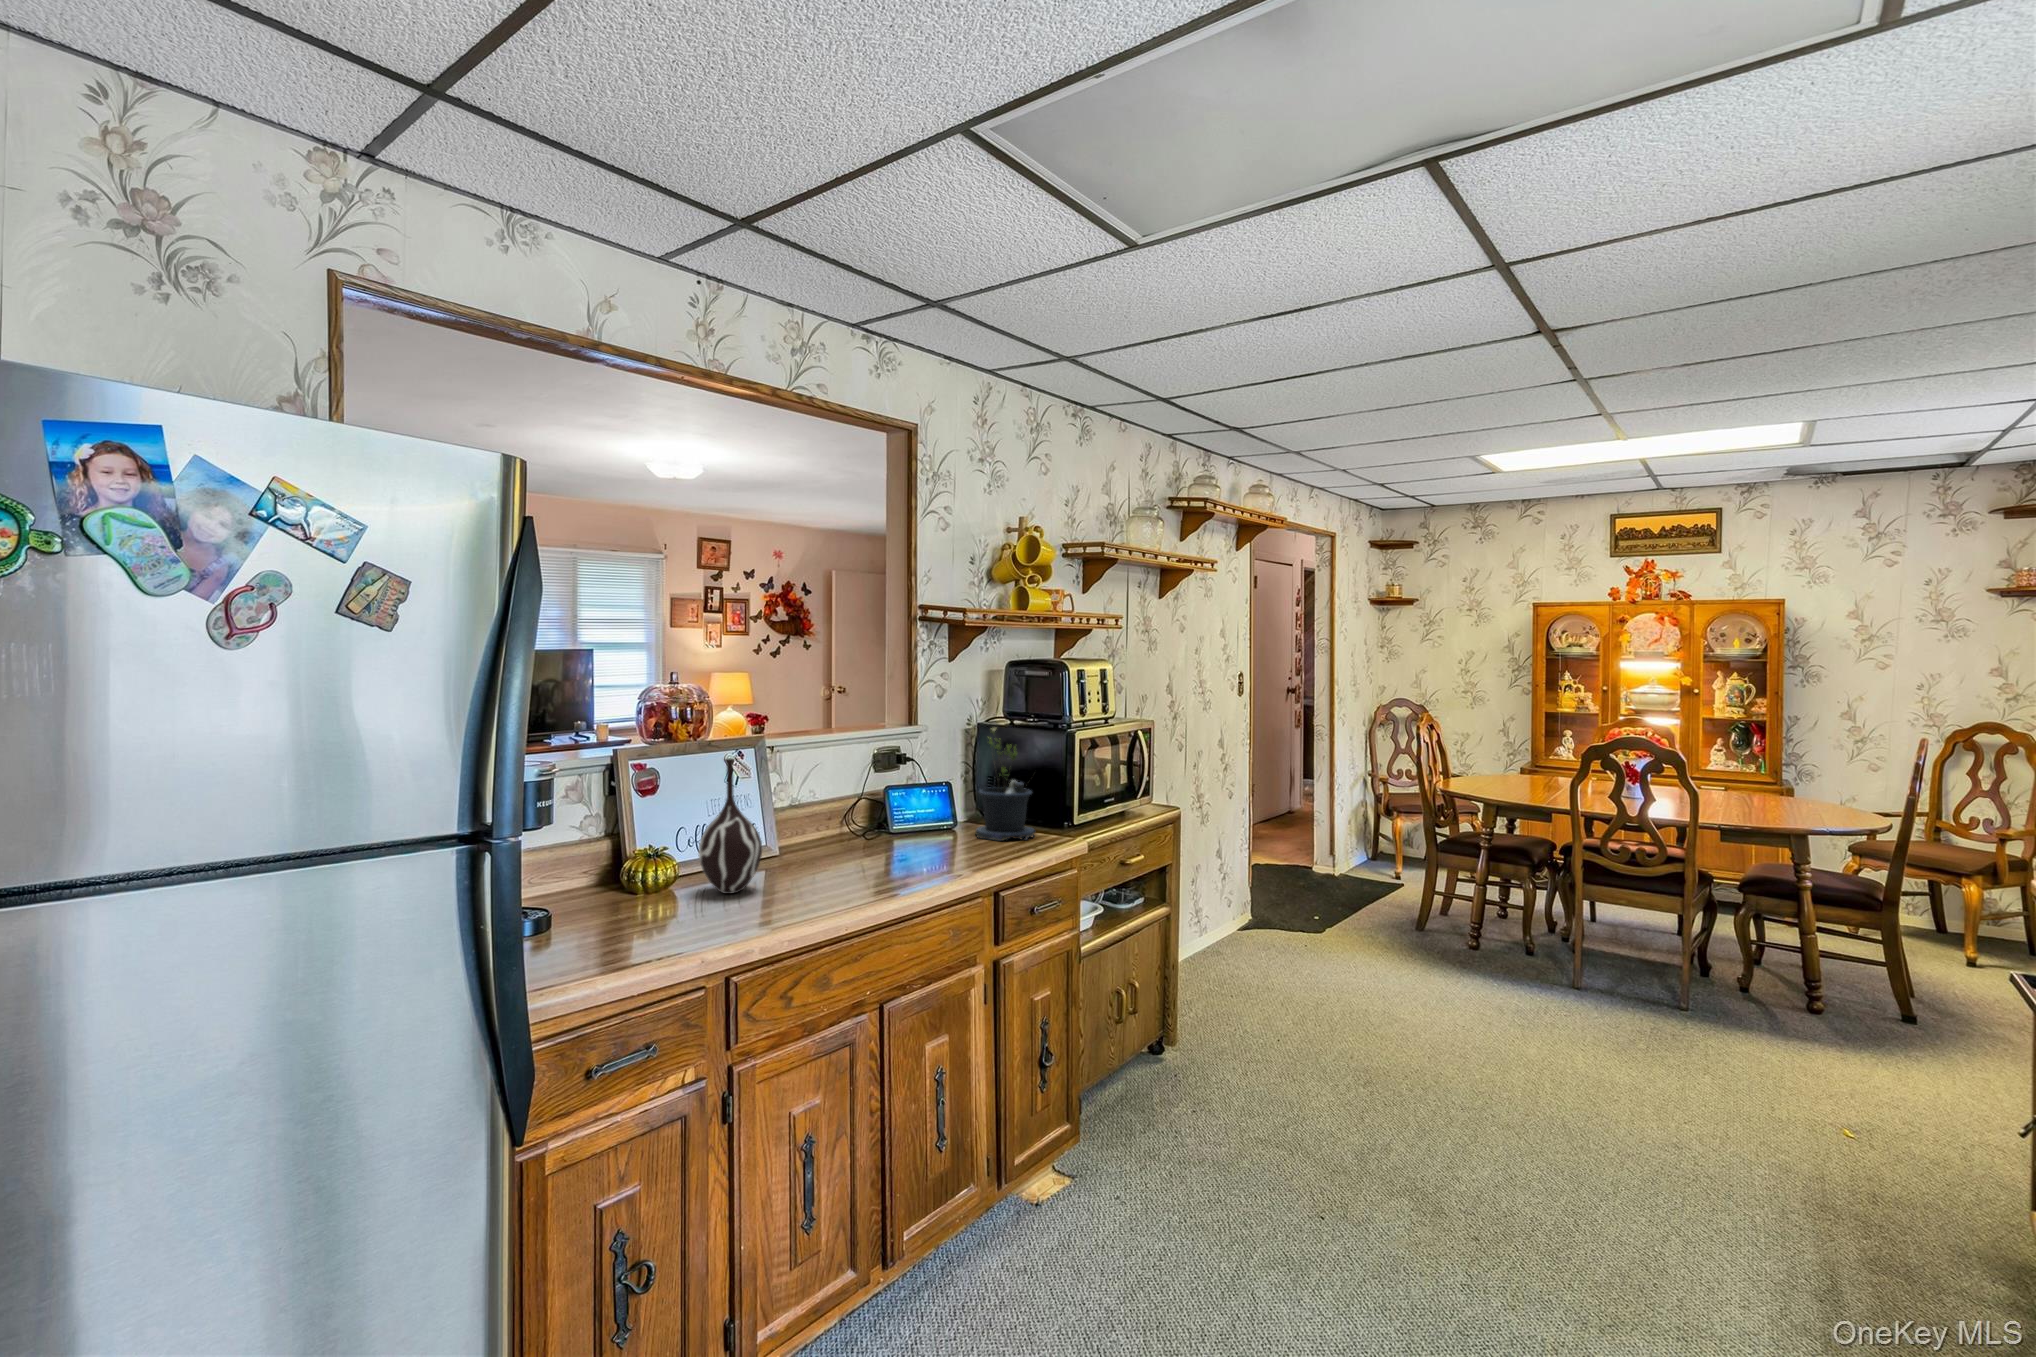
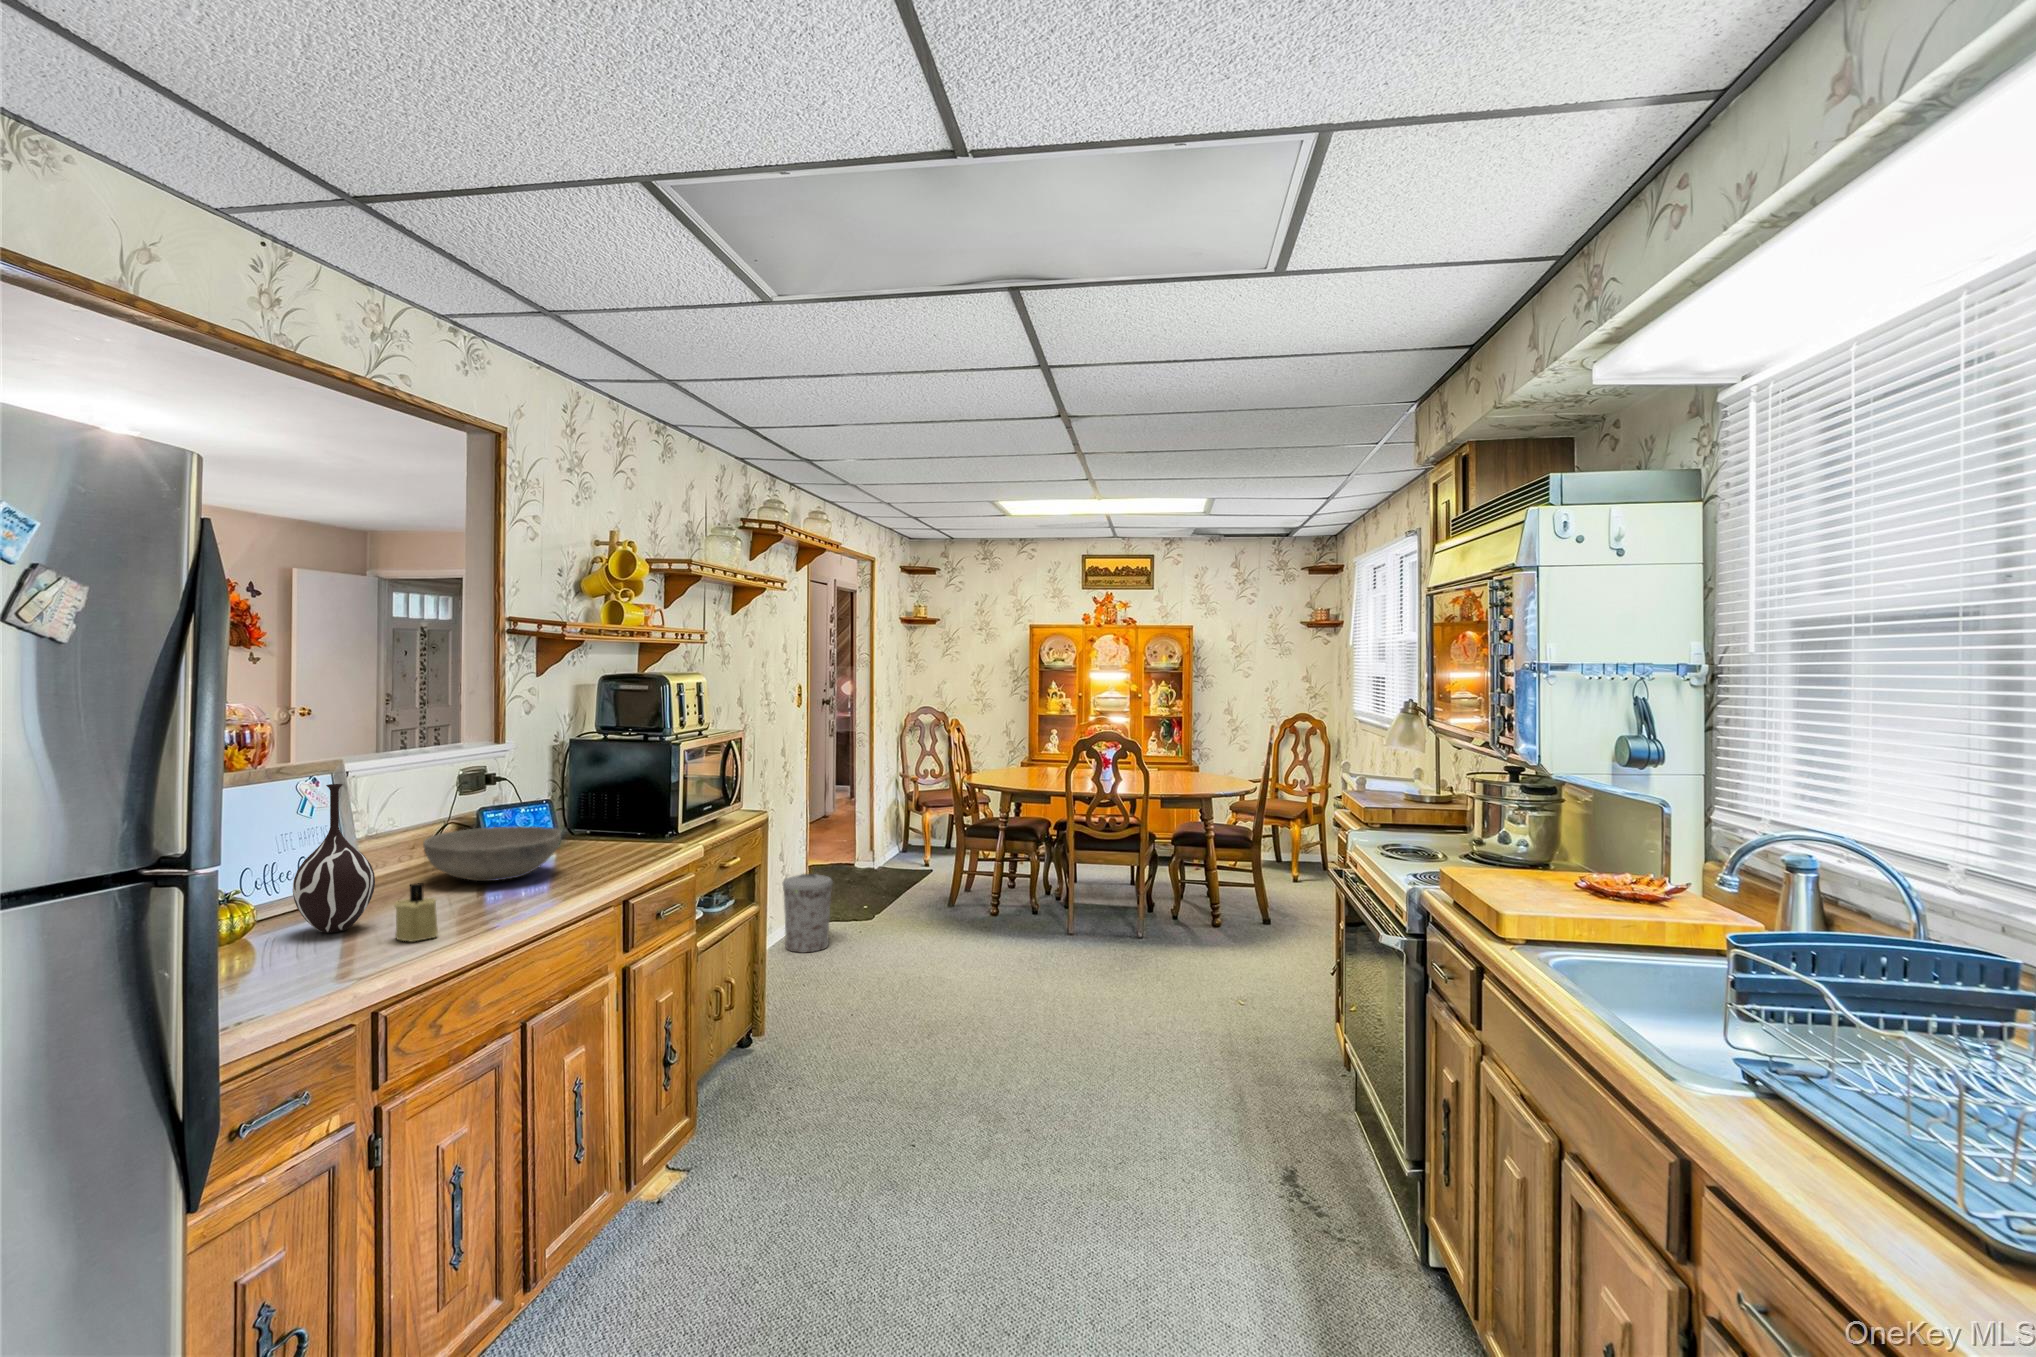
potted plant: present [975,727,1035,841] -> none [578,741,649,854]
bowl: none [827,806,945,858] -> present [423,826,561,881]
candle: none [764,856,801,912] -> present [394,883,438,942]
trash can: none [1219,875,1273,960] -> present [783,874,833,953]

